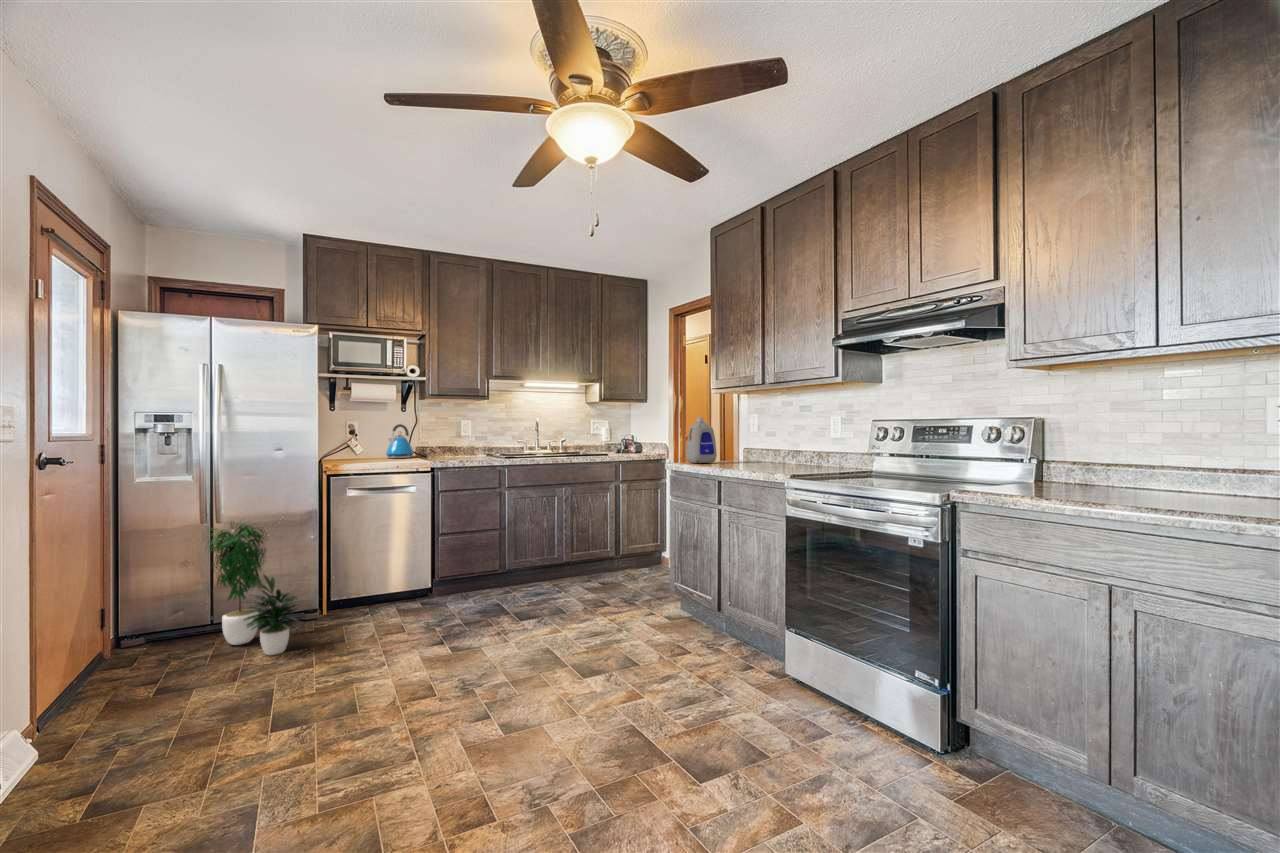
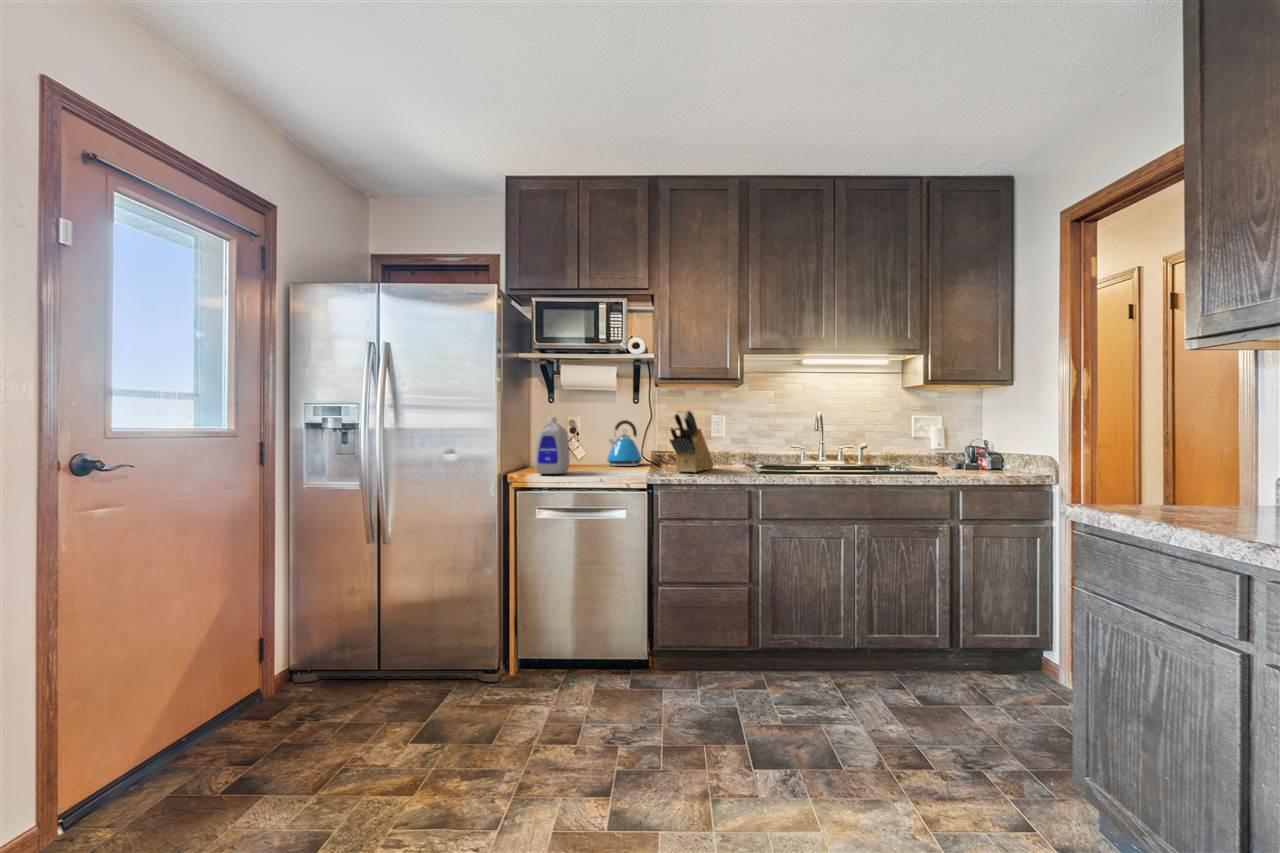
knife block: none [444,417,470,460] -> present [670,410,714,472]
bottle: present [686,417,717,463] -> present [534,417,570,474]
potted plant: present [208,525,298,655] -> none [353,537,445,742]

